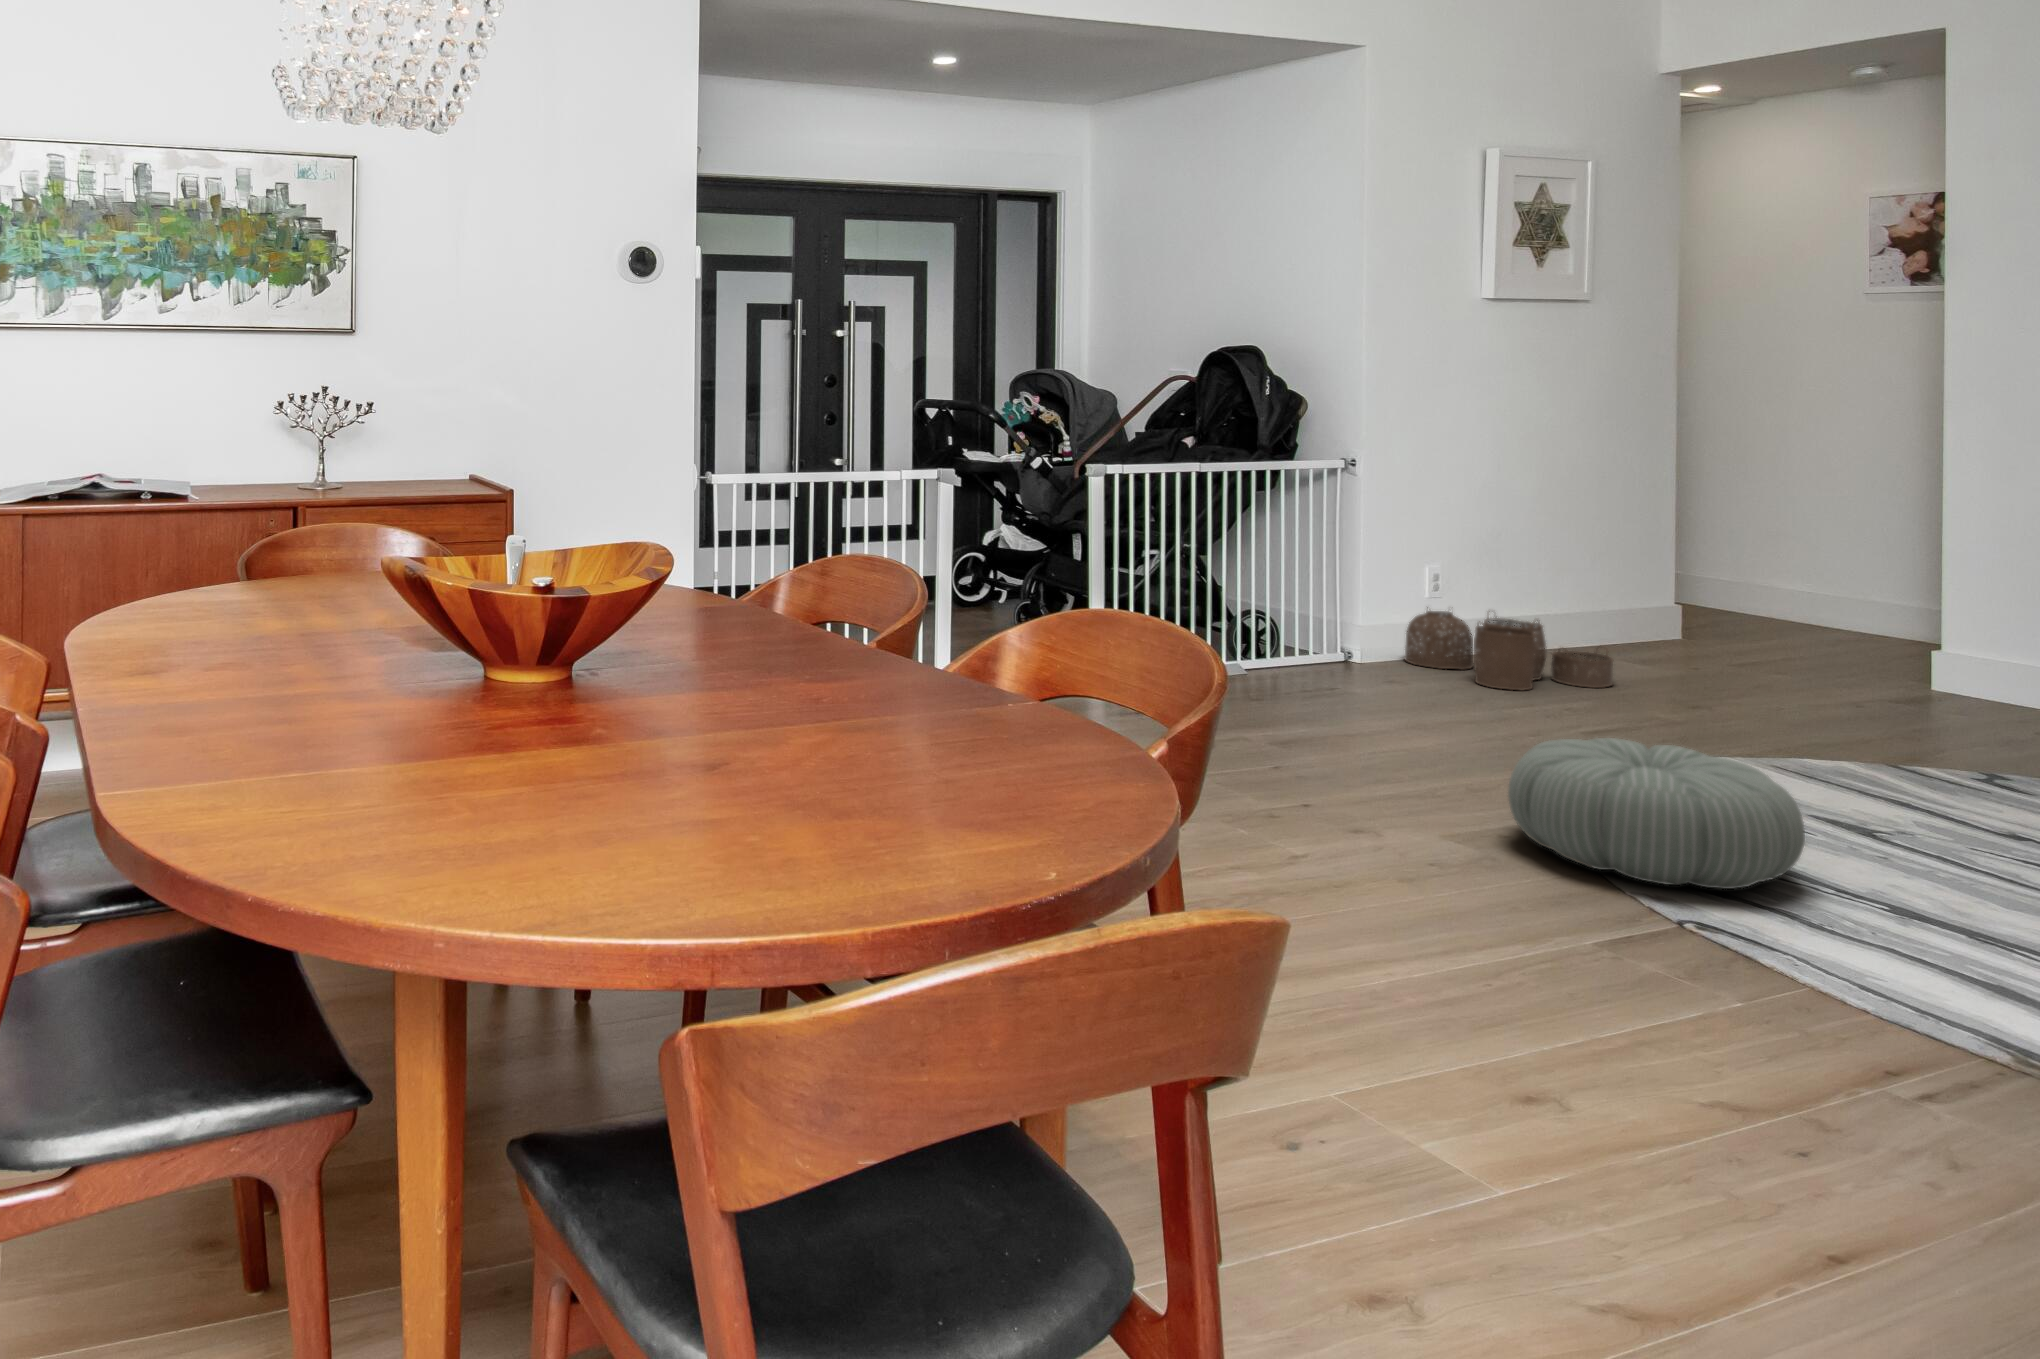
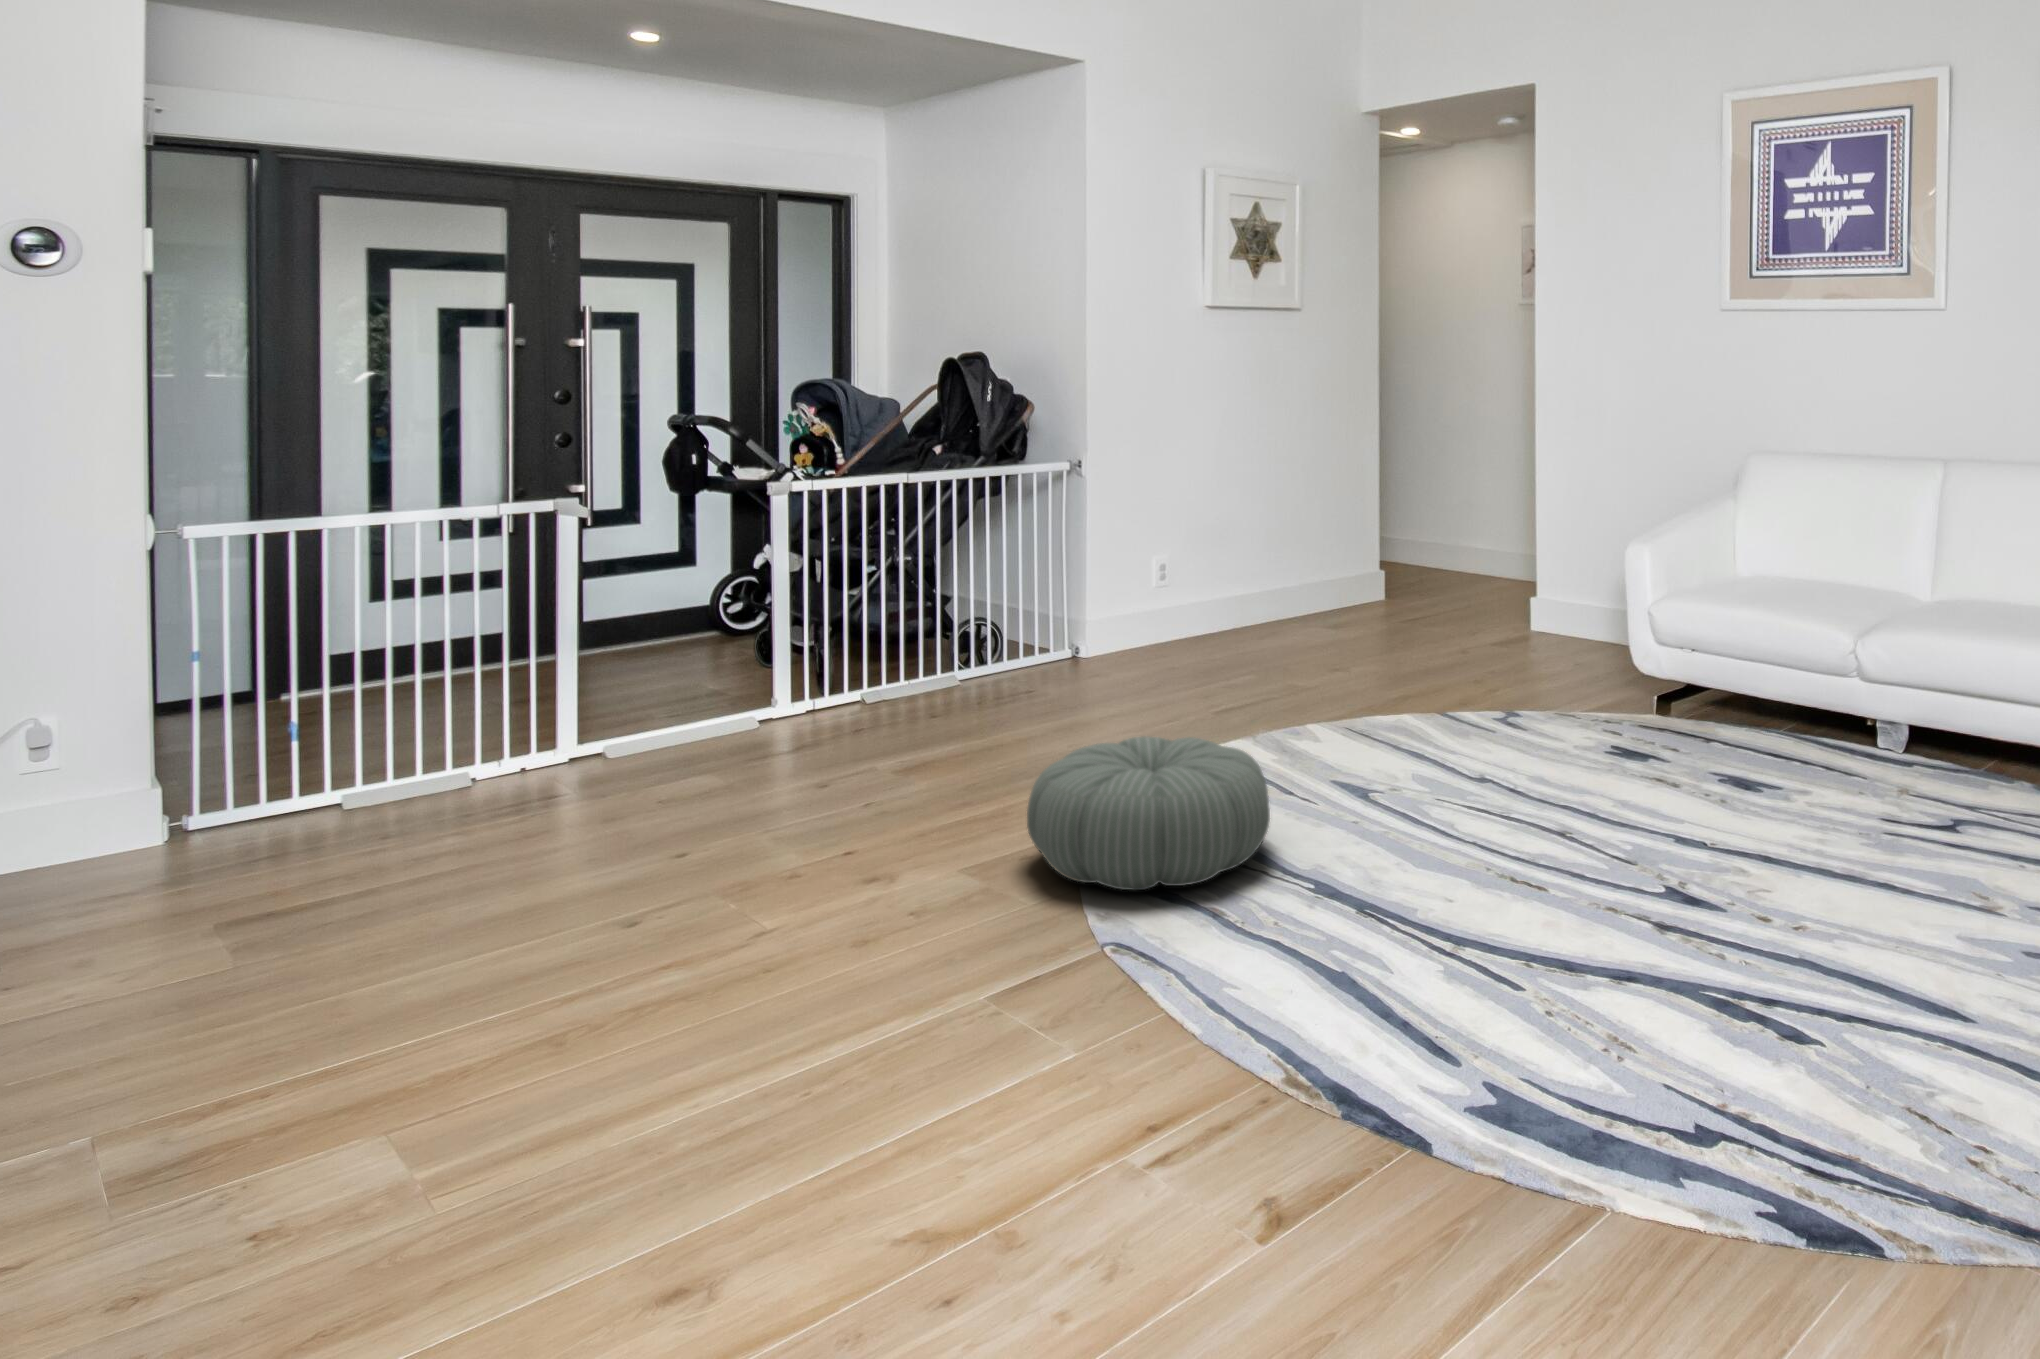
woven basket: present [1405,607,1613,690] -> none [1125,598,1287,675]

